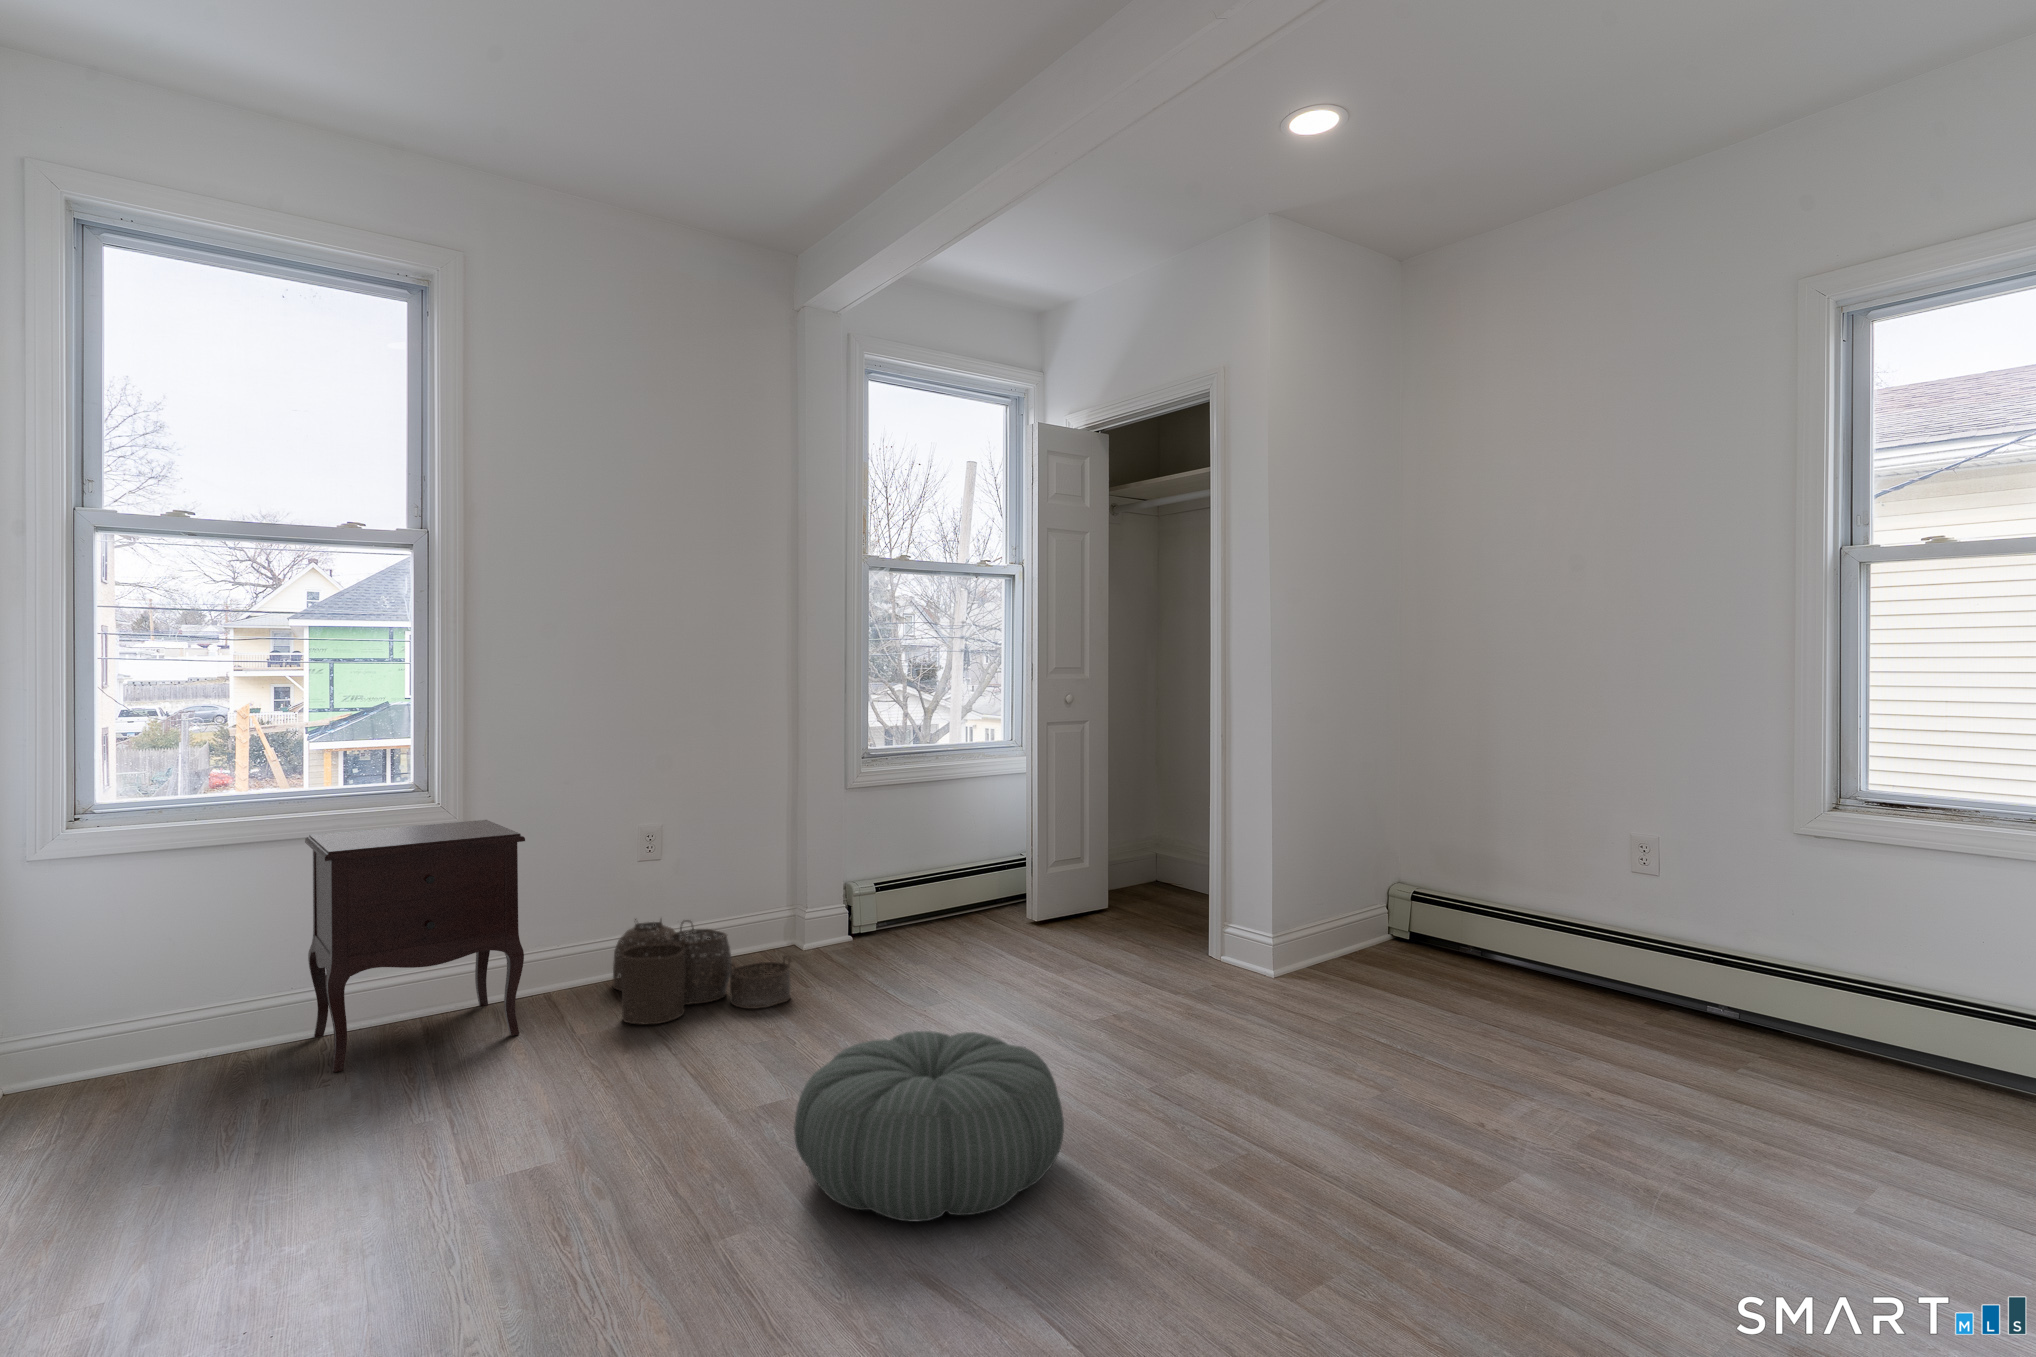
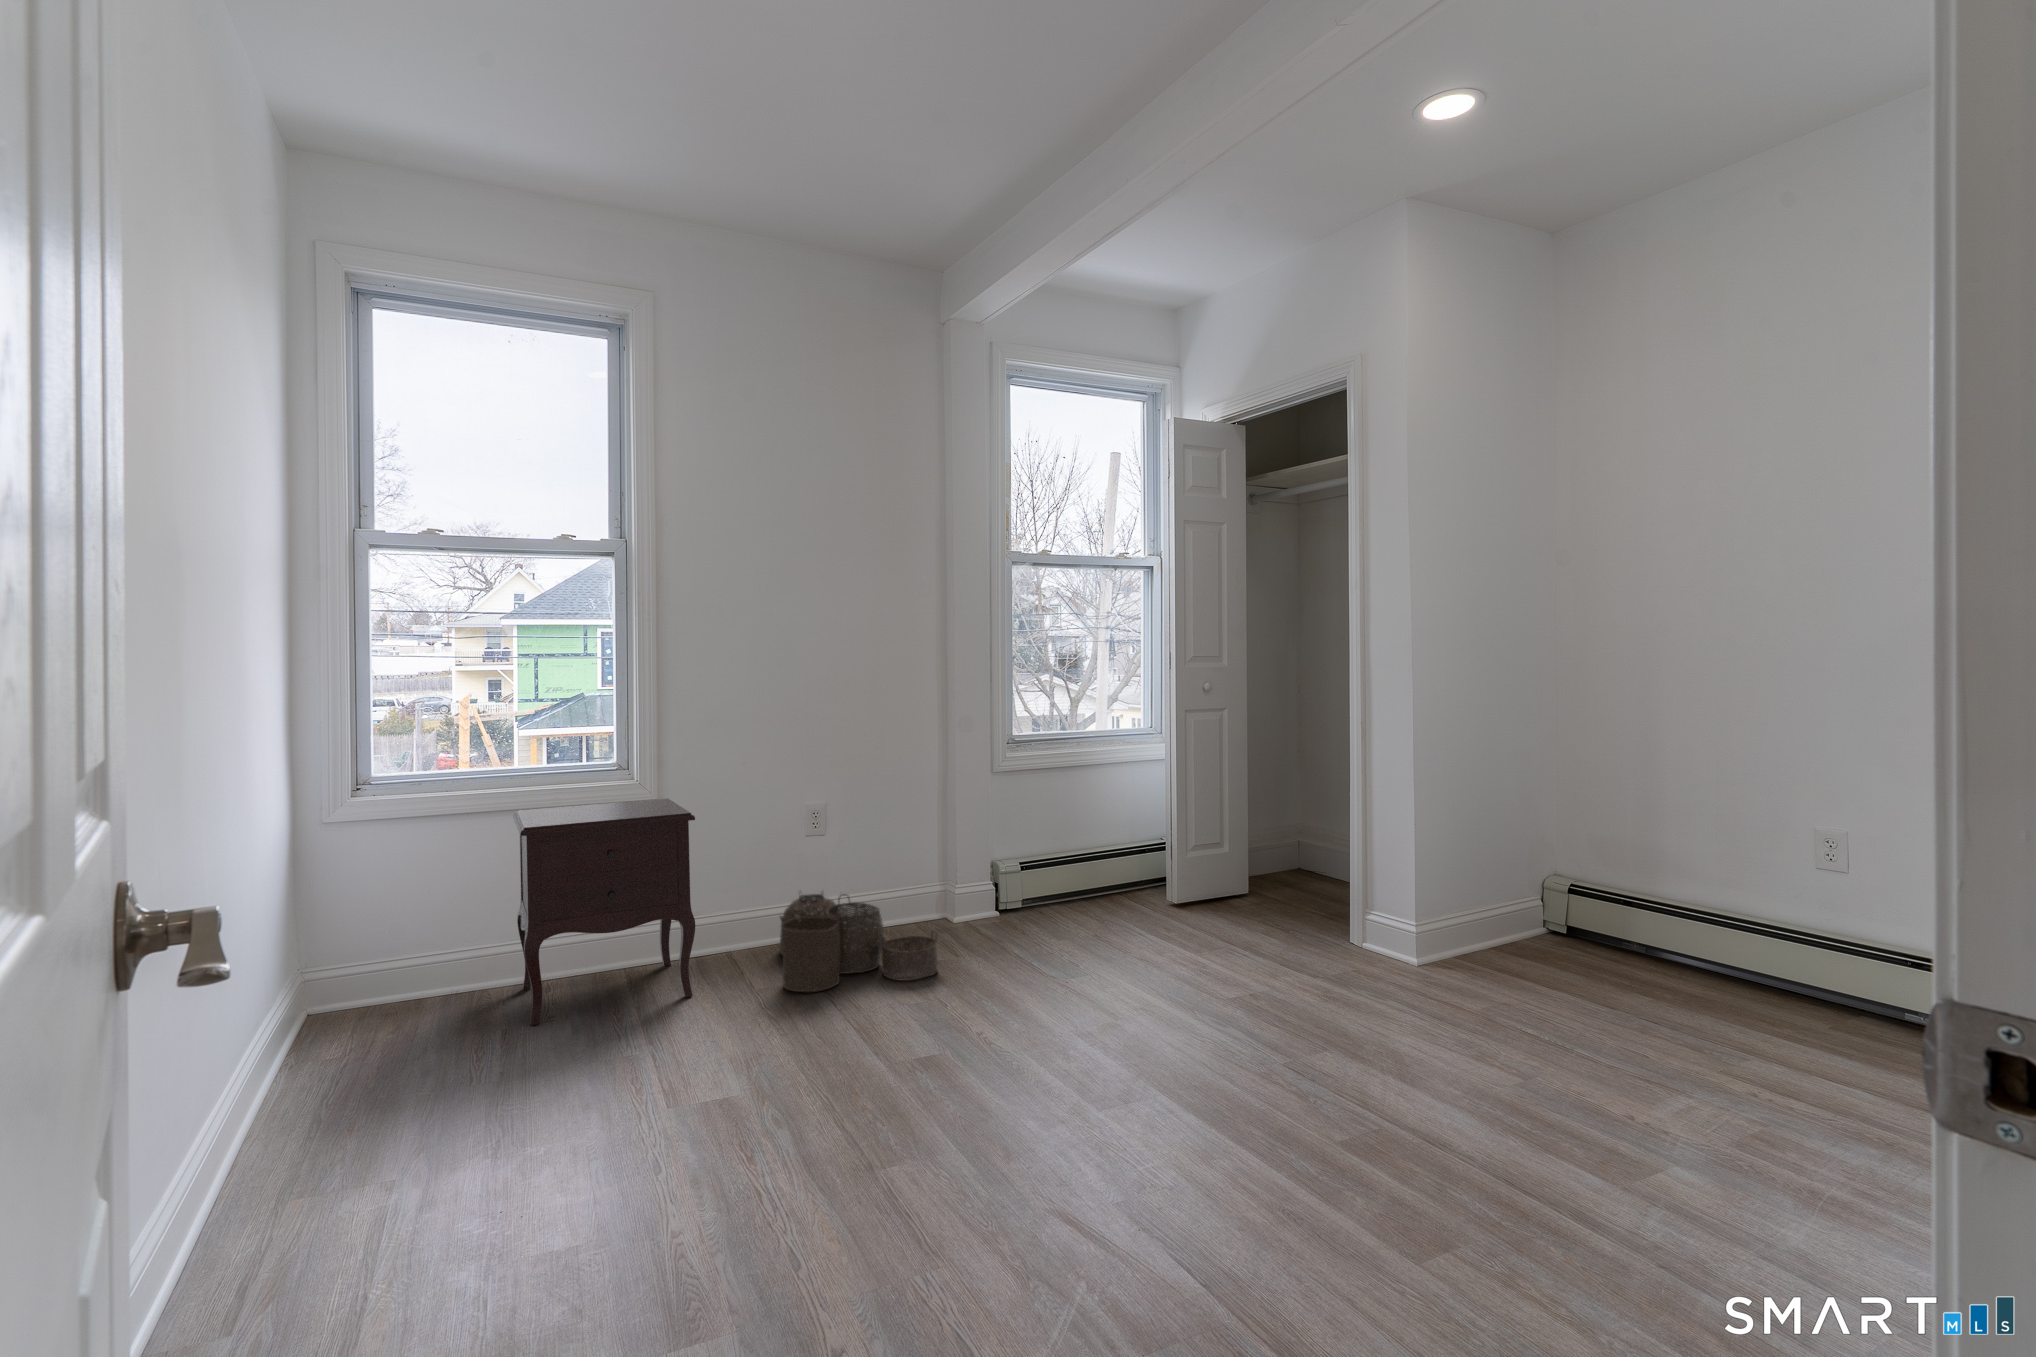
pouf: present [794,1031,1064,1222] -> none [920,1023,1193,1229]

